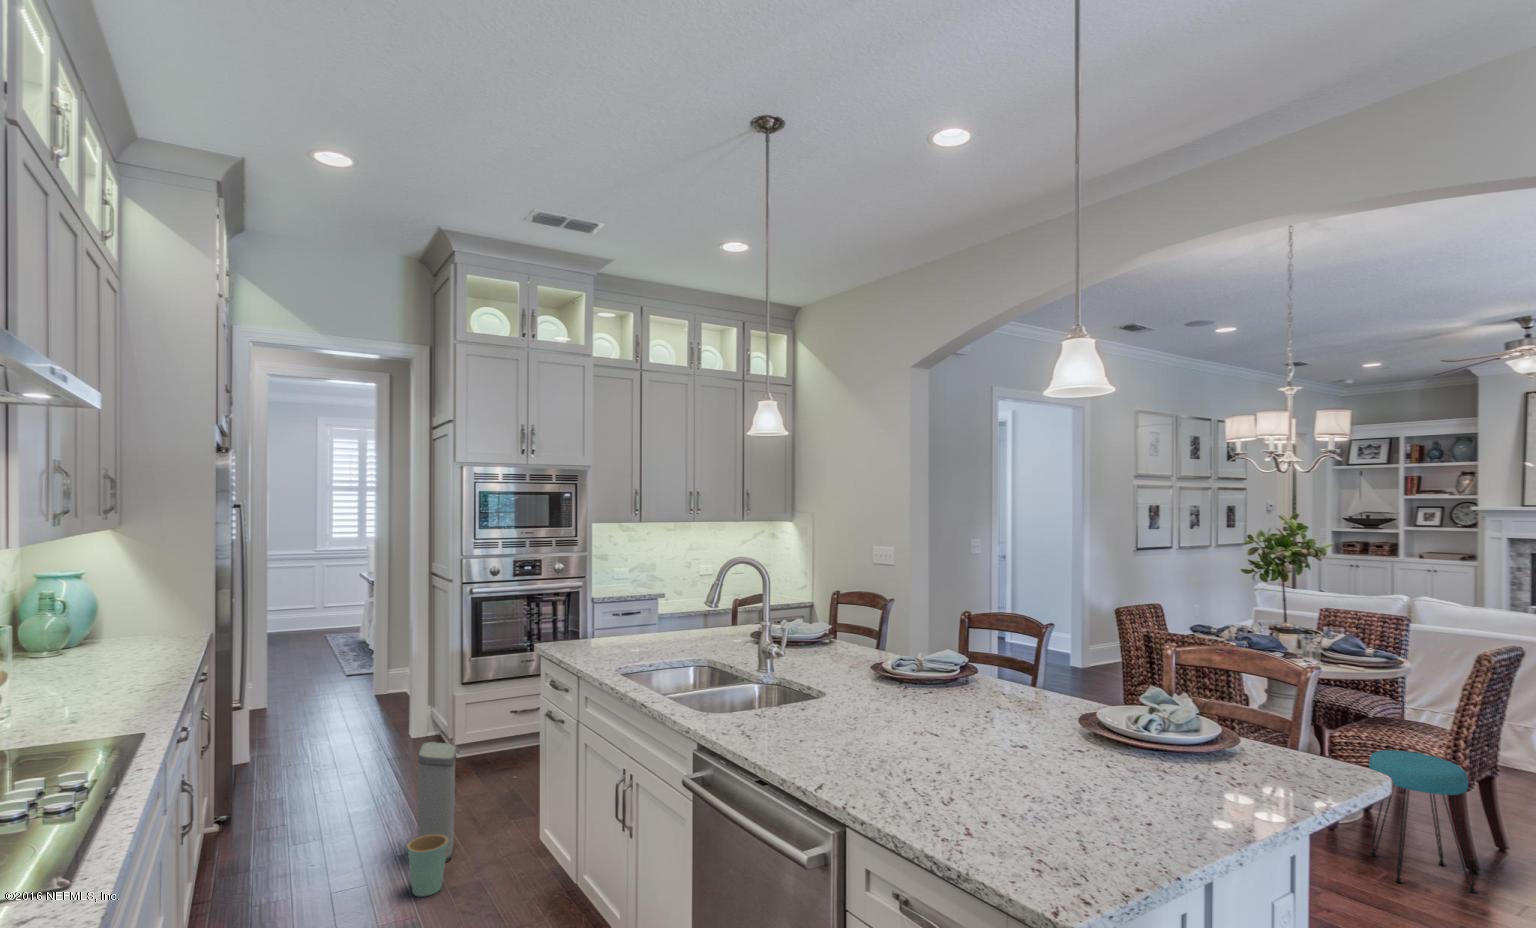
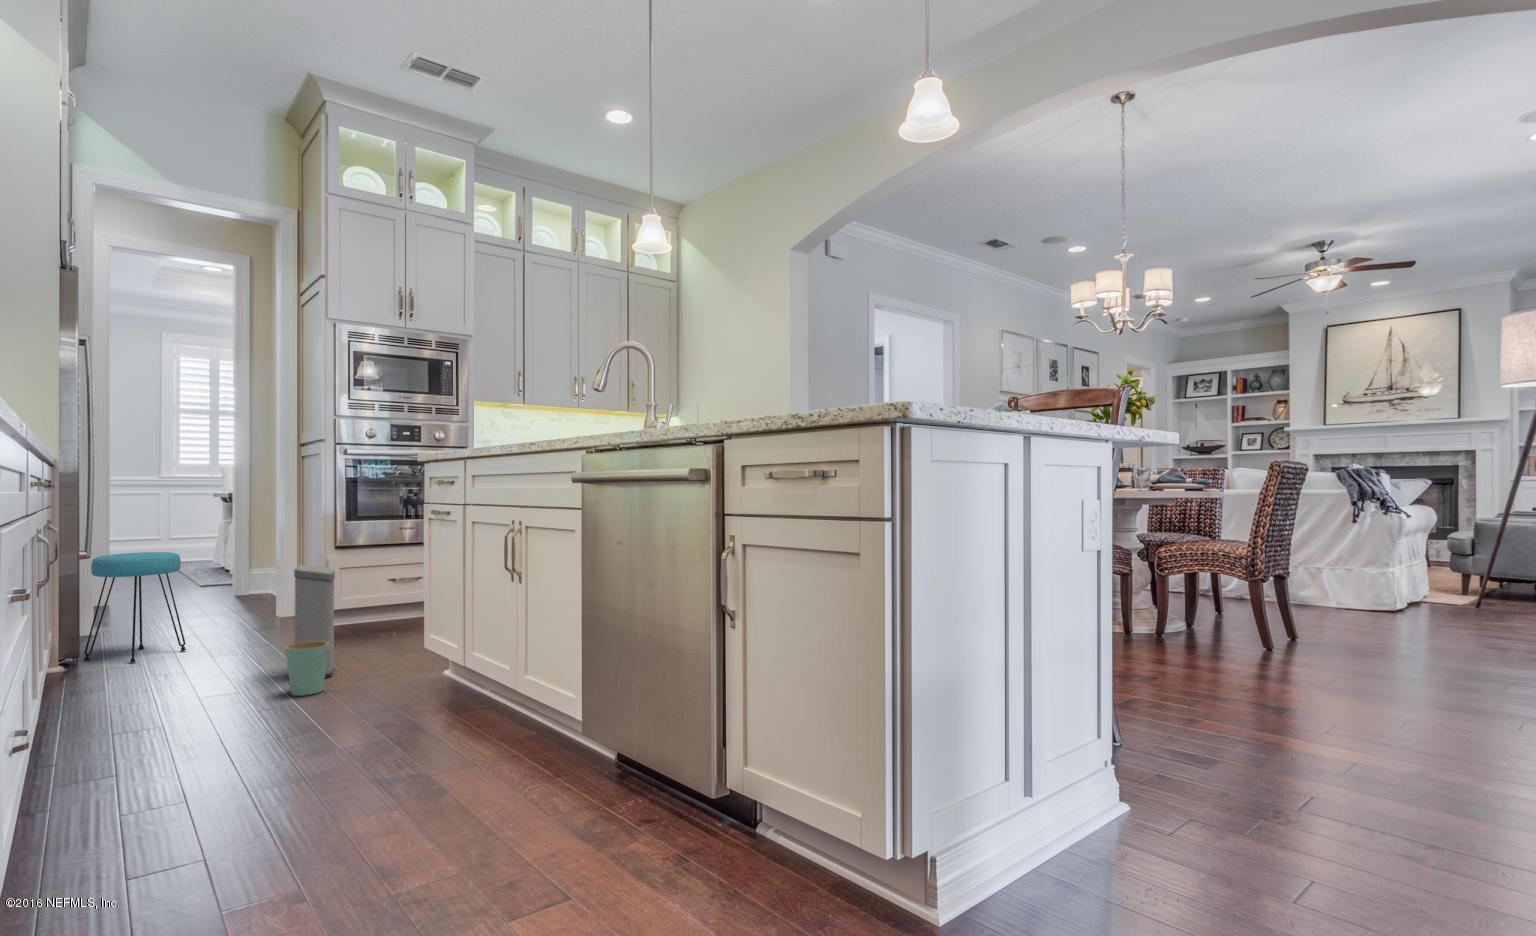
stool: present [1369,750,1476,893] -> present [83,552,186,662]

